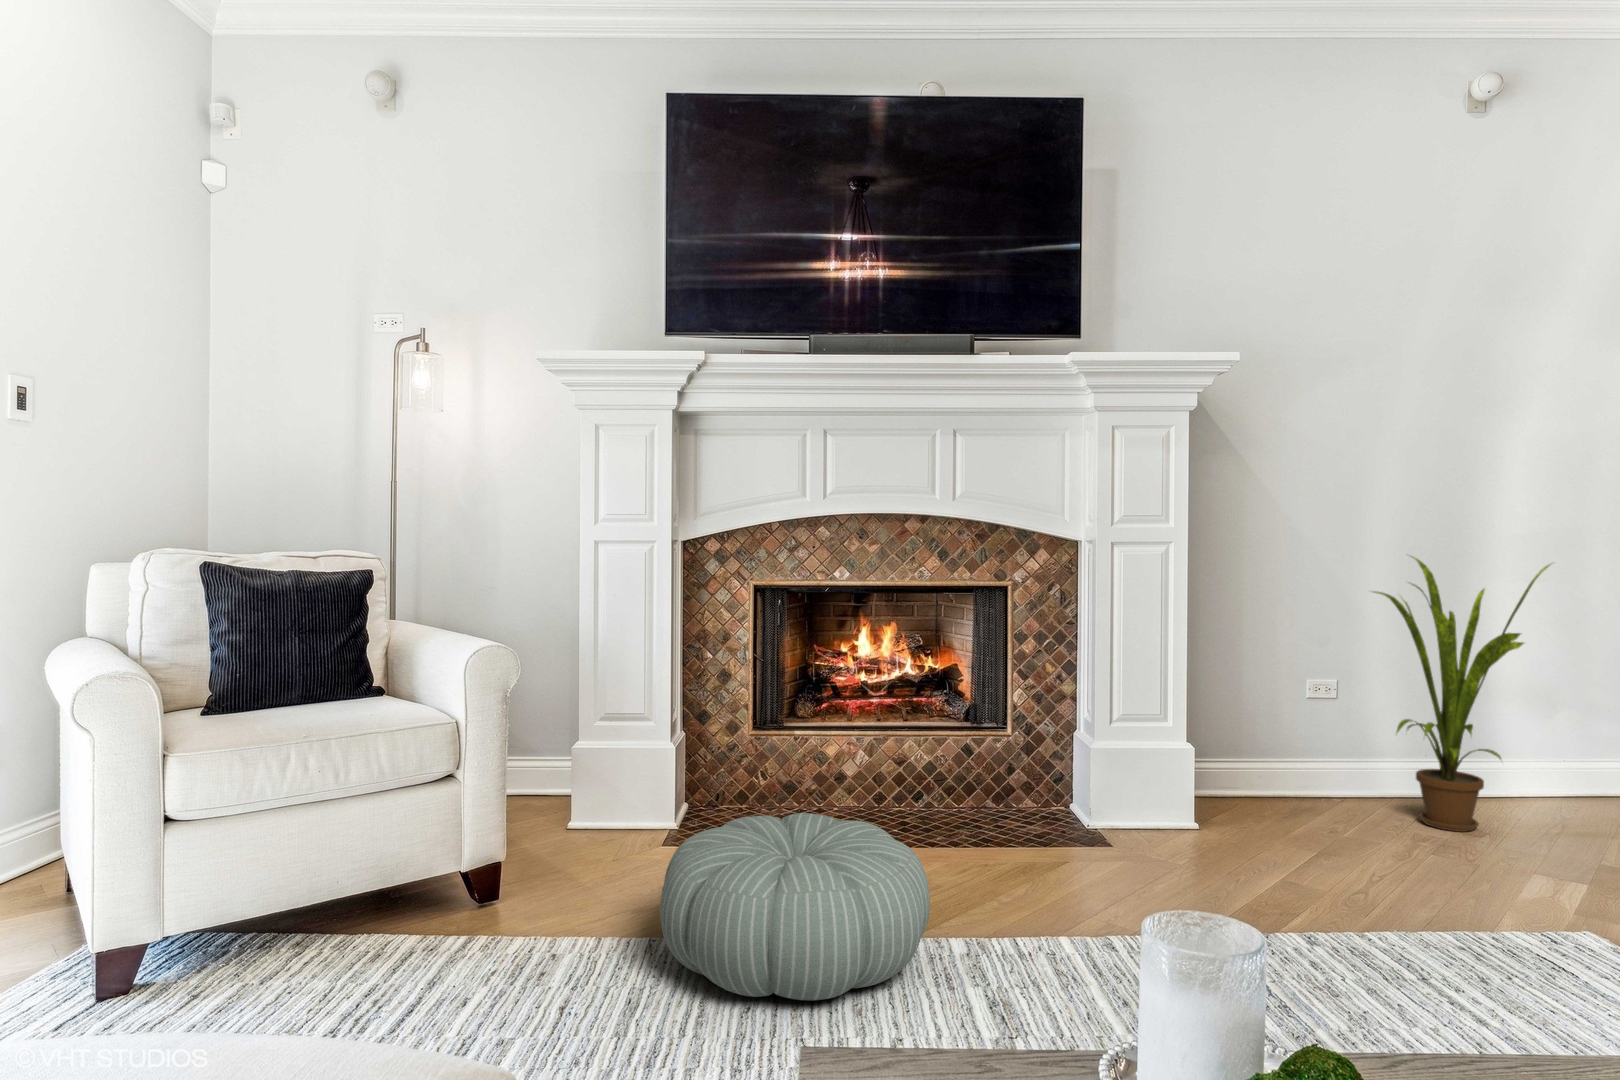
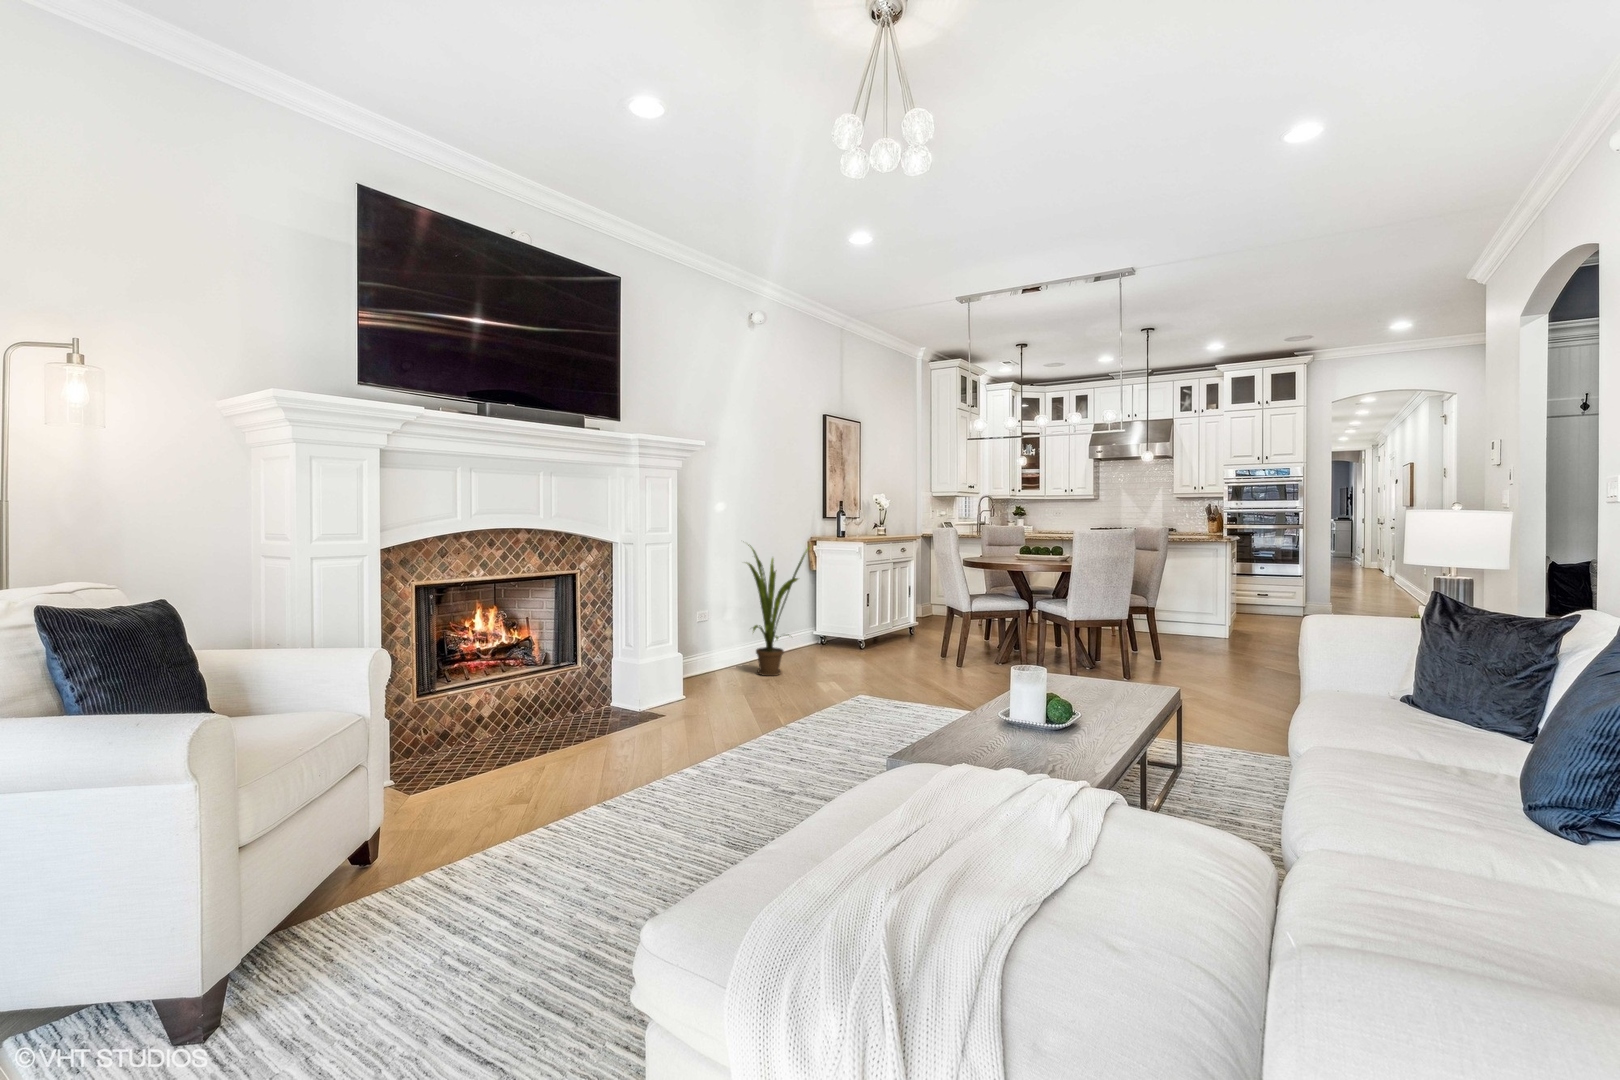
pouf: present [660,813,930,1001] -> none [536,726,701,833]

